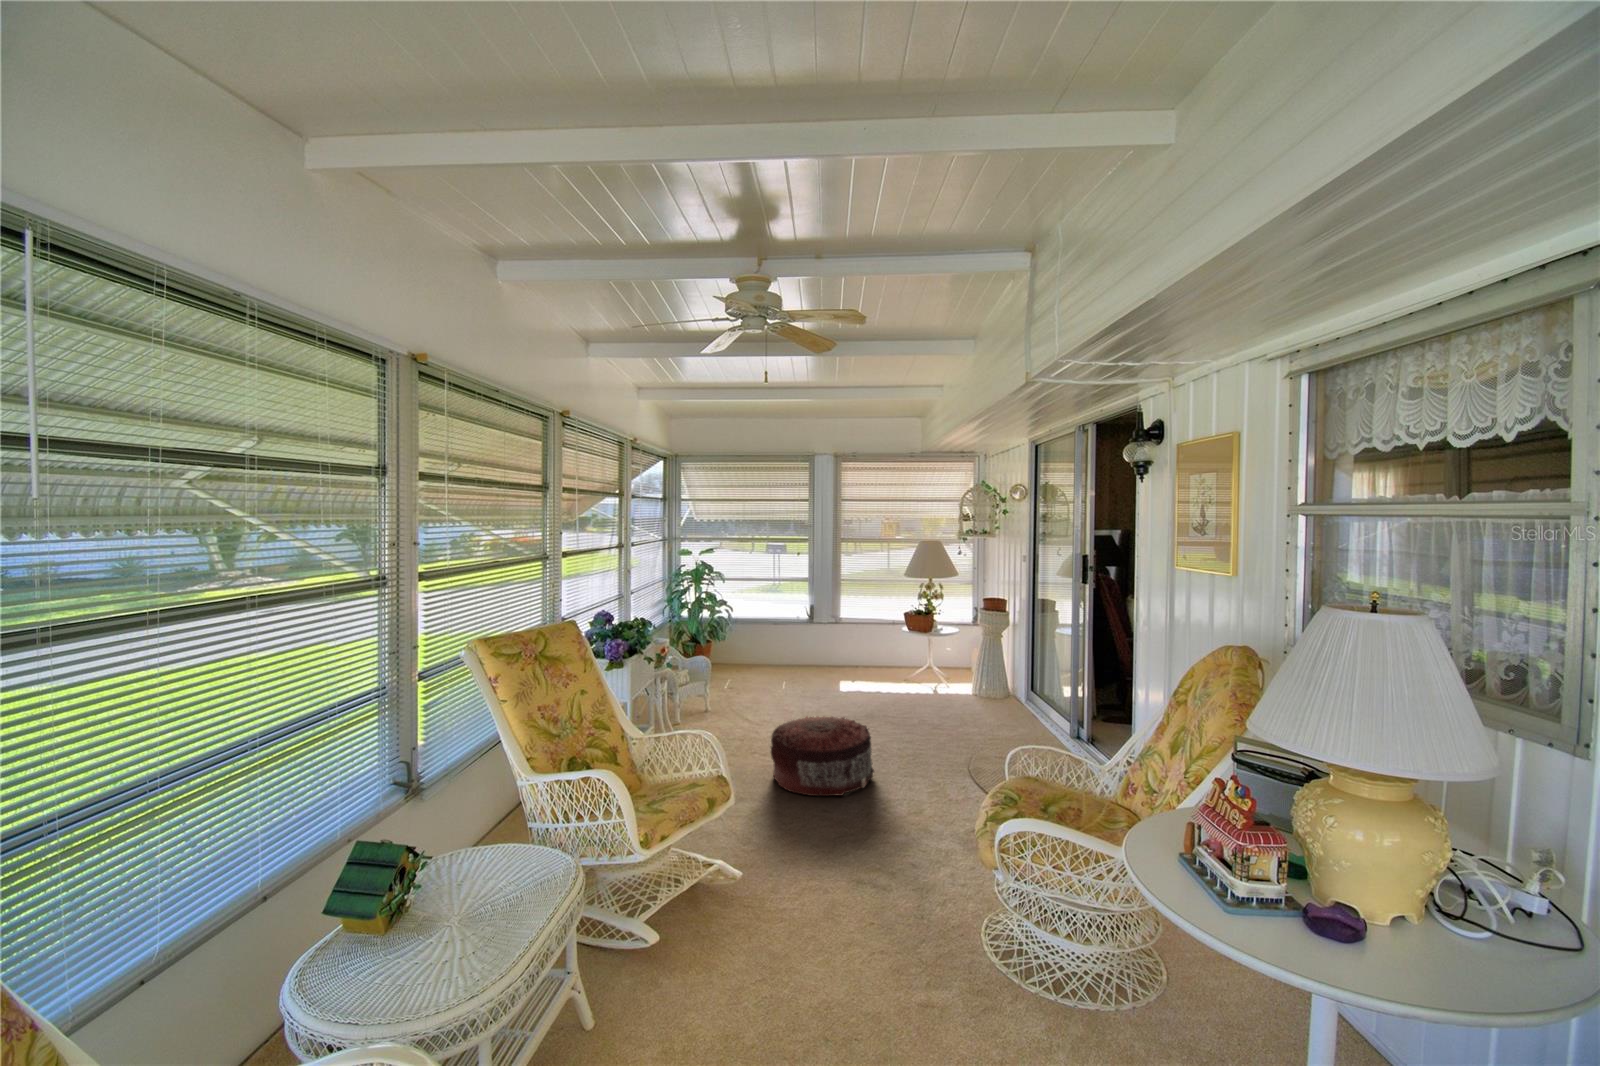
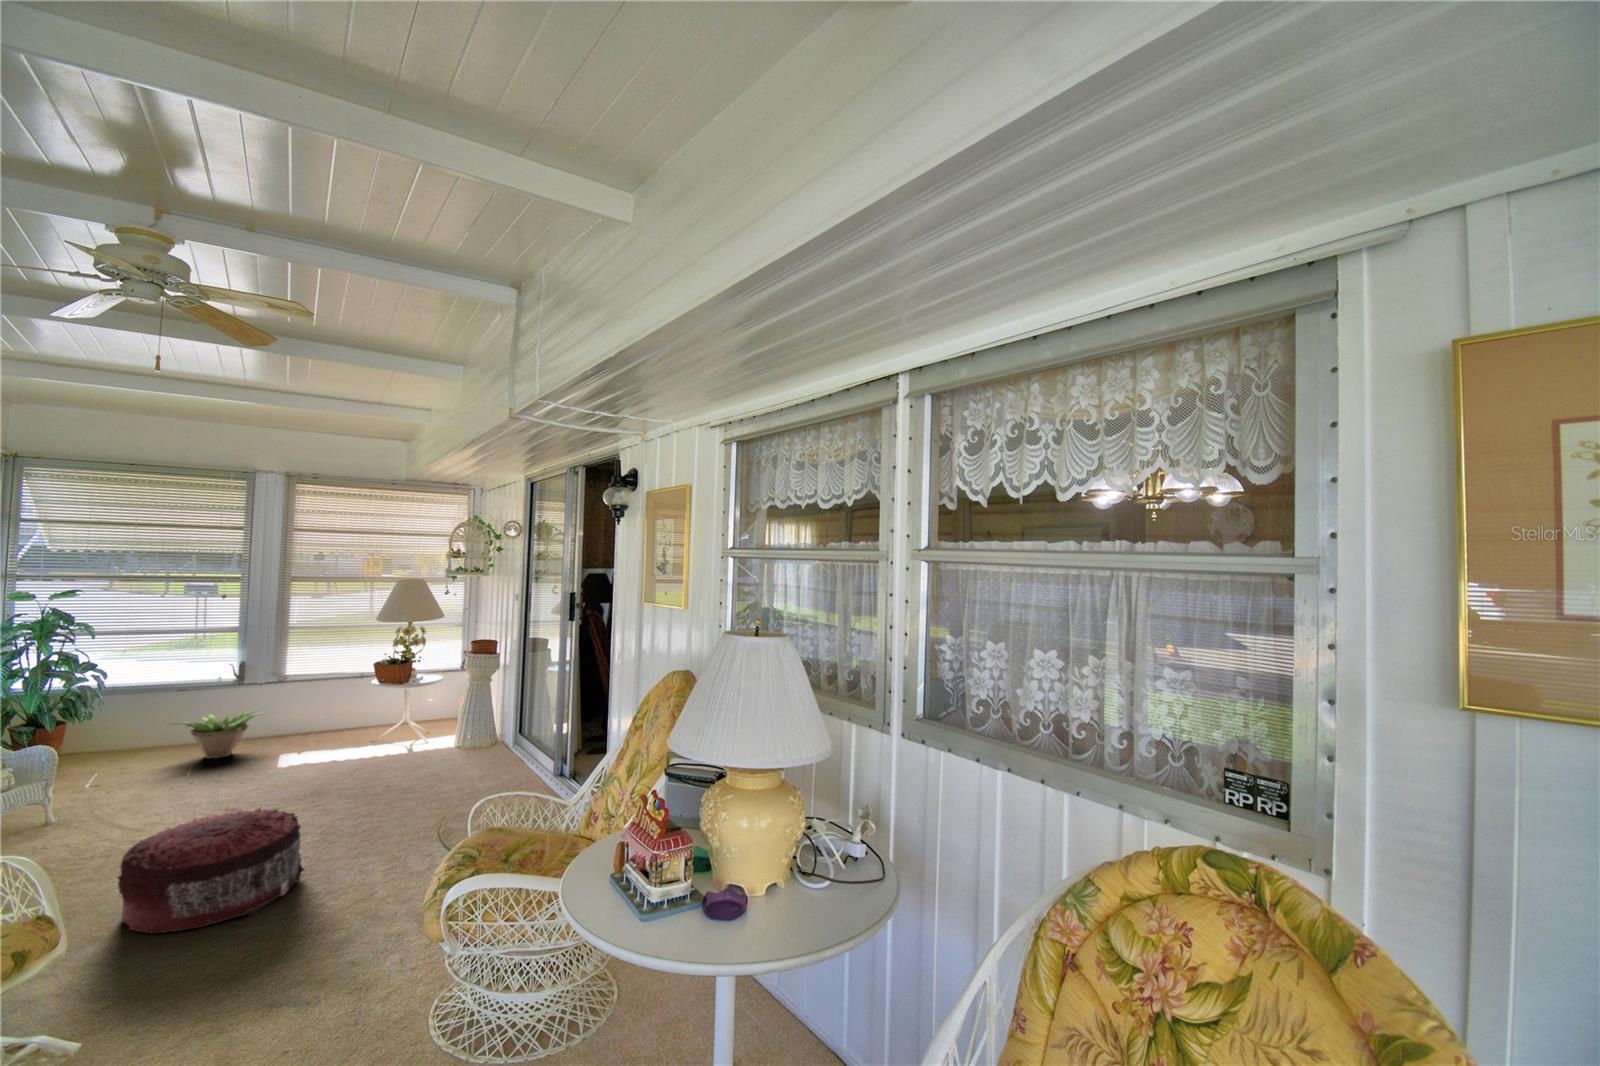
decorative plant: none [780,641,837,674] -> present [181,709,259,758]

